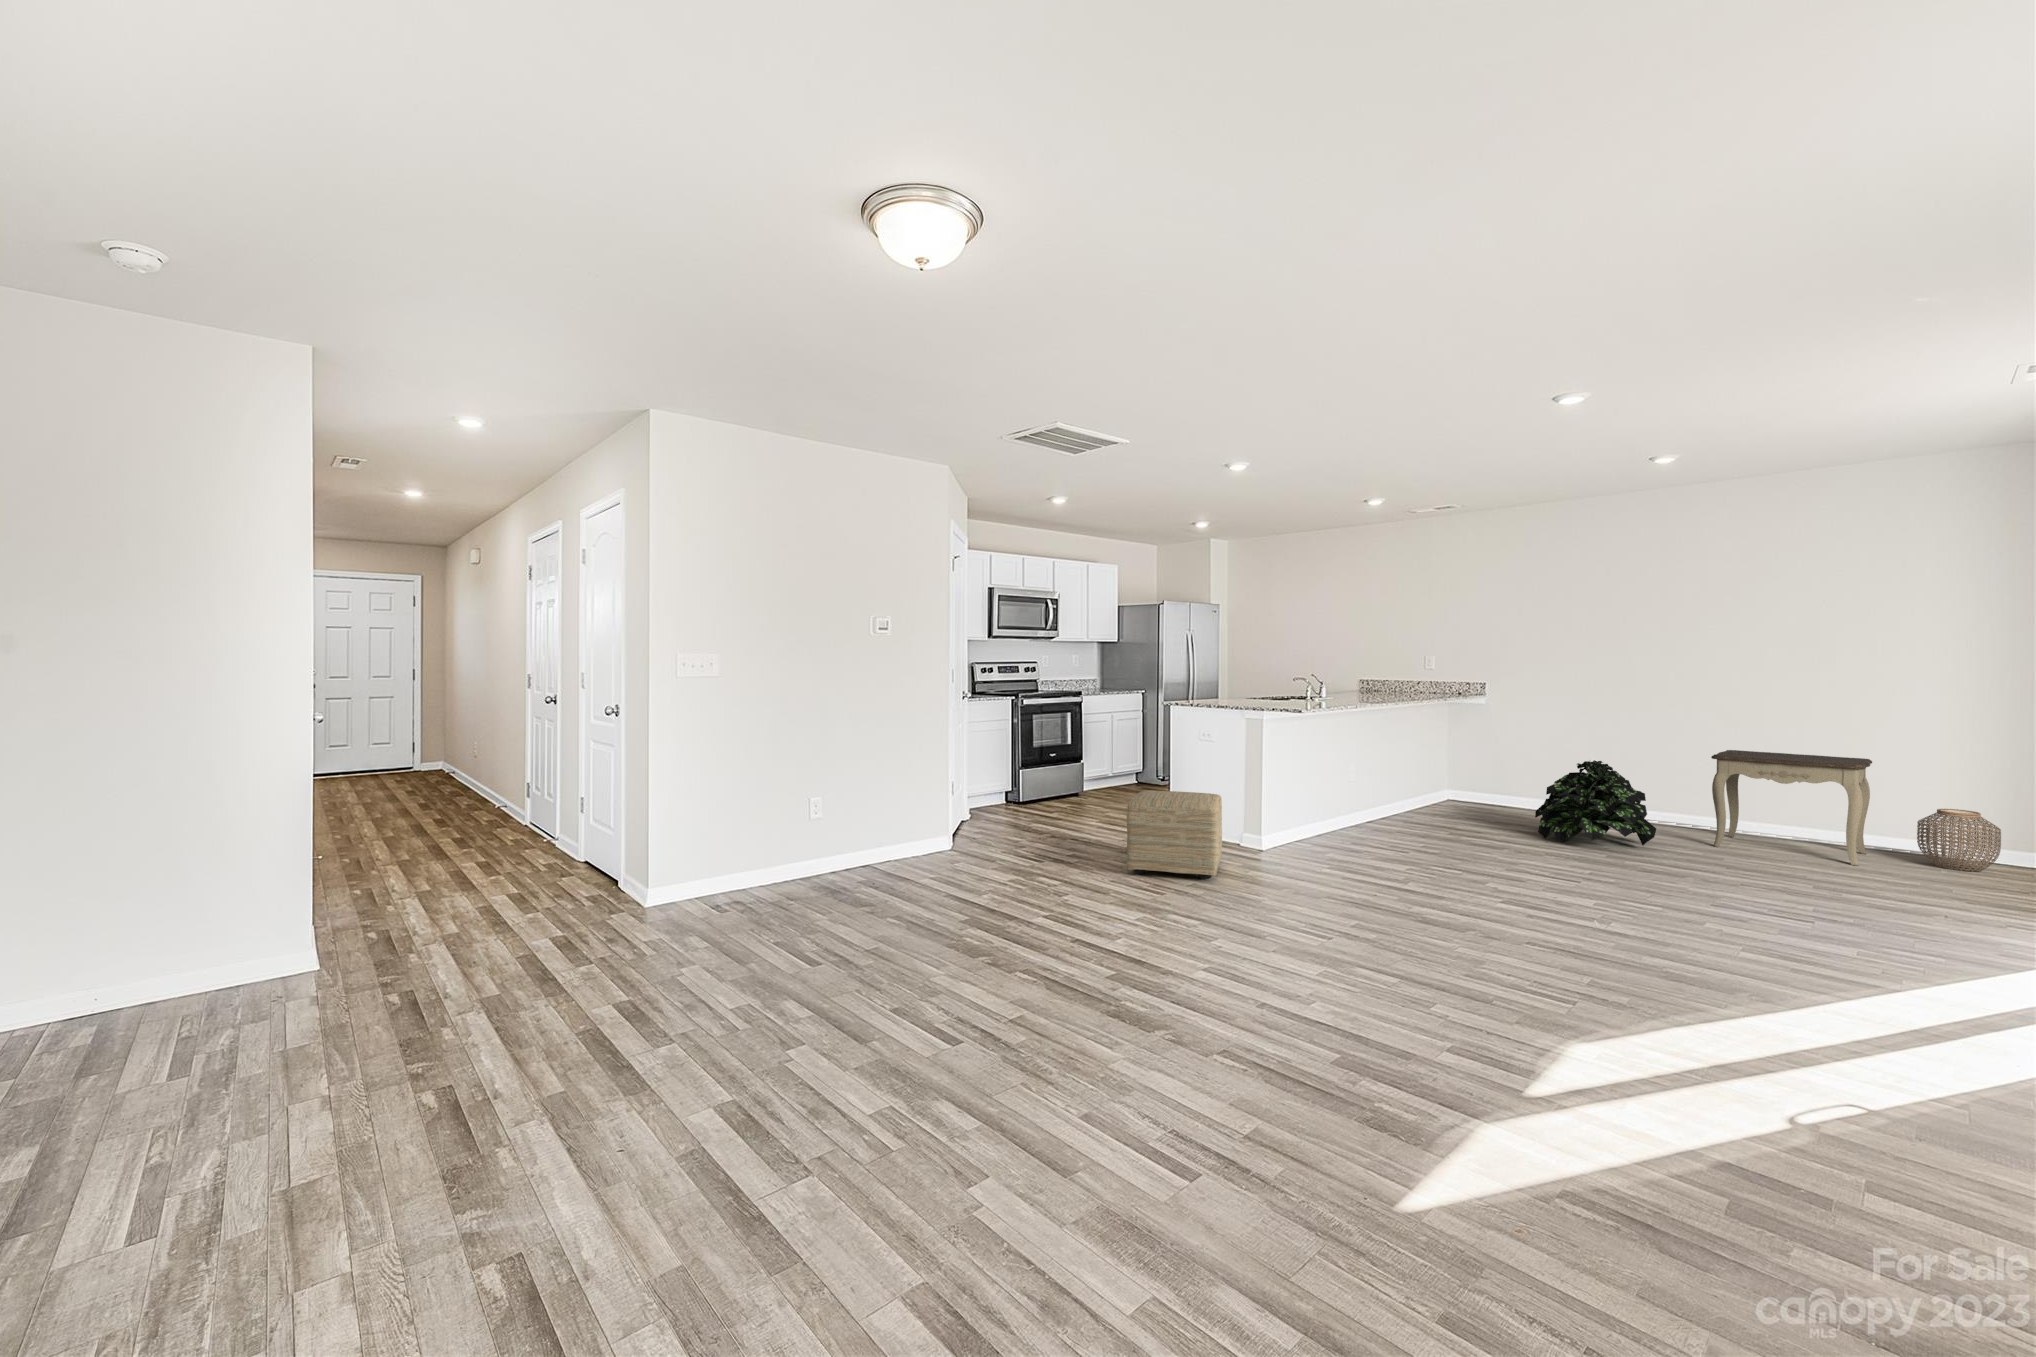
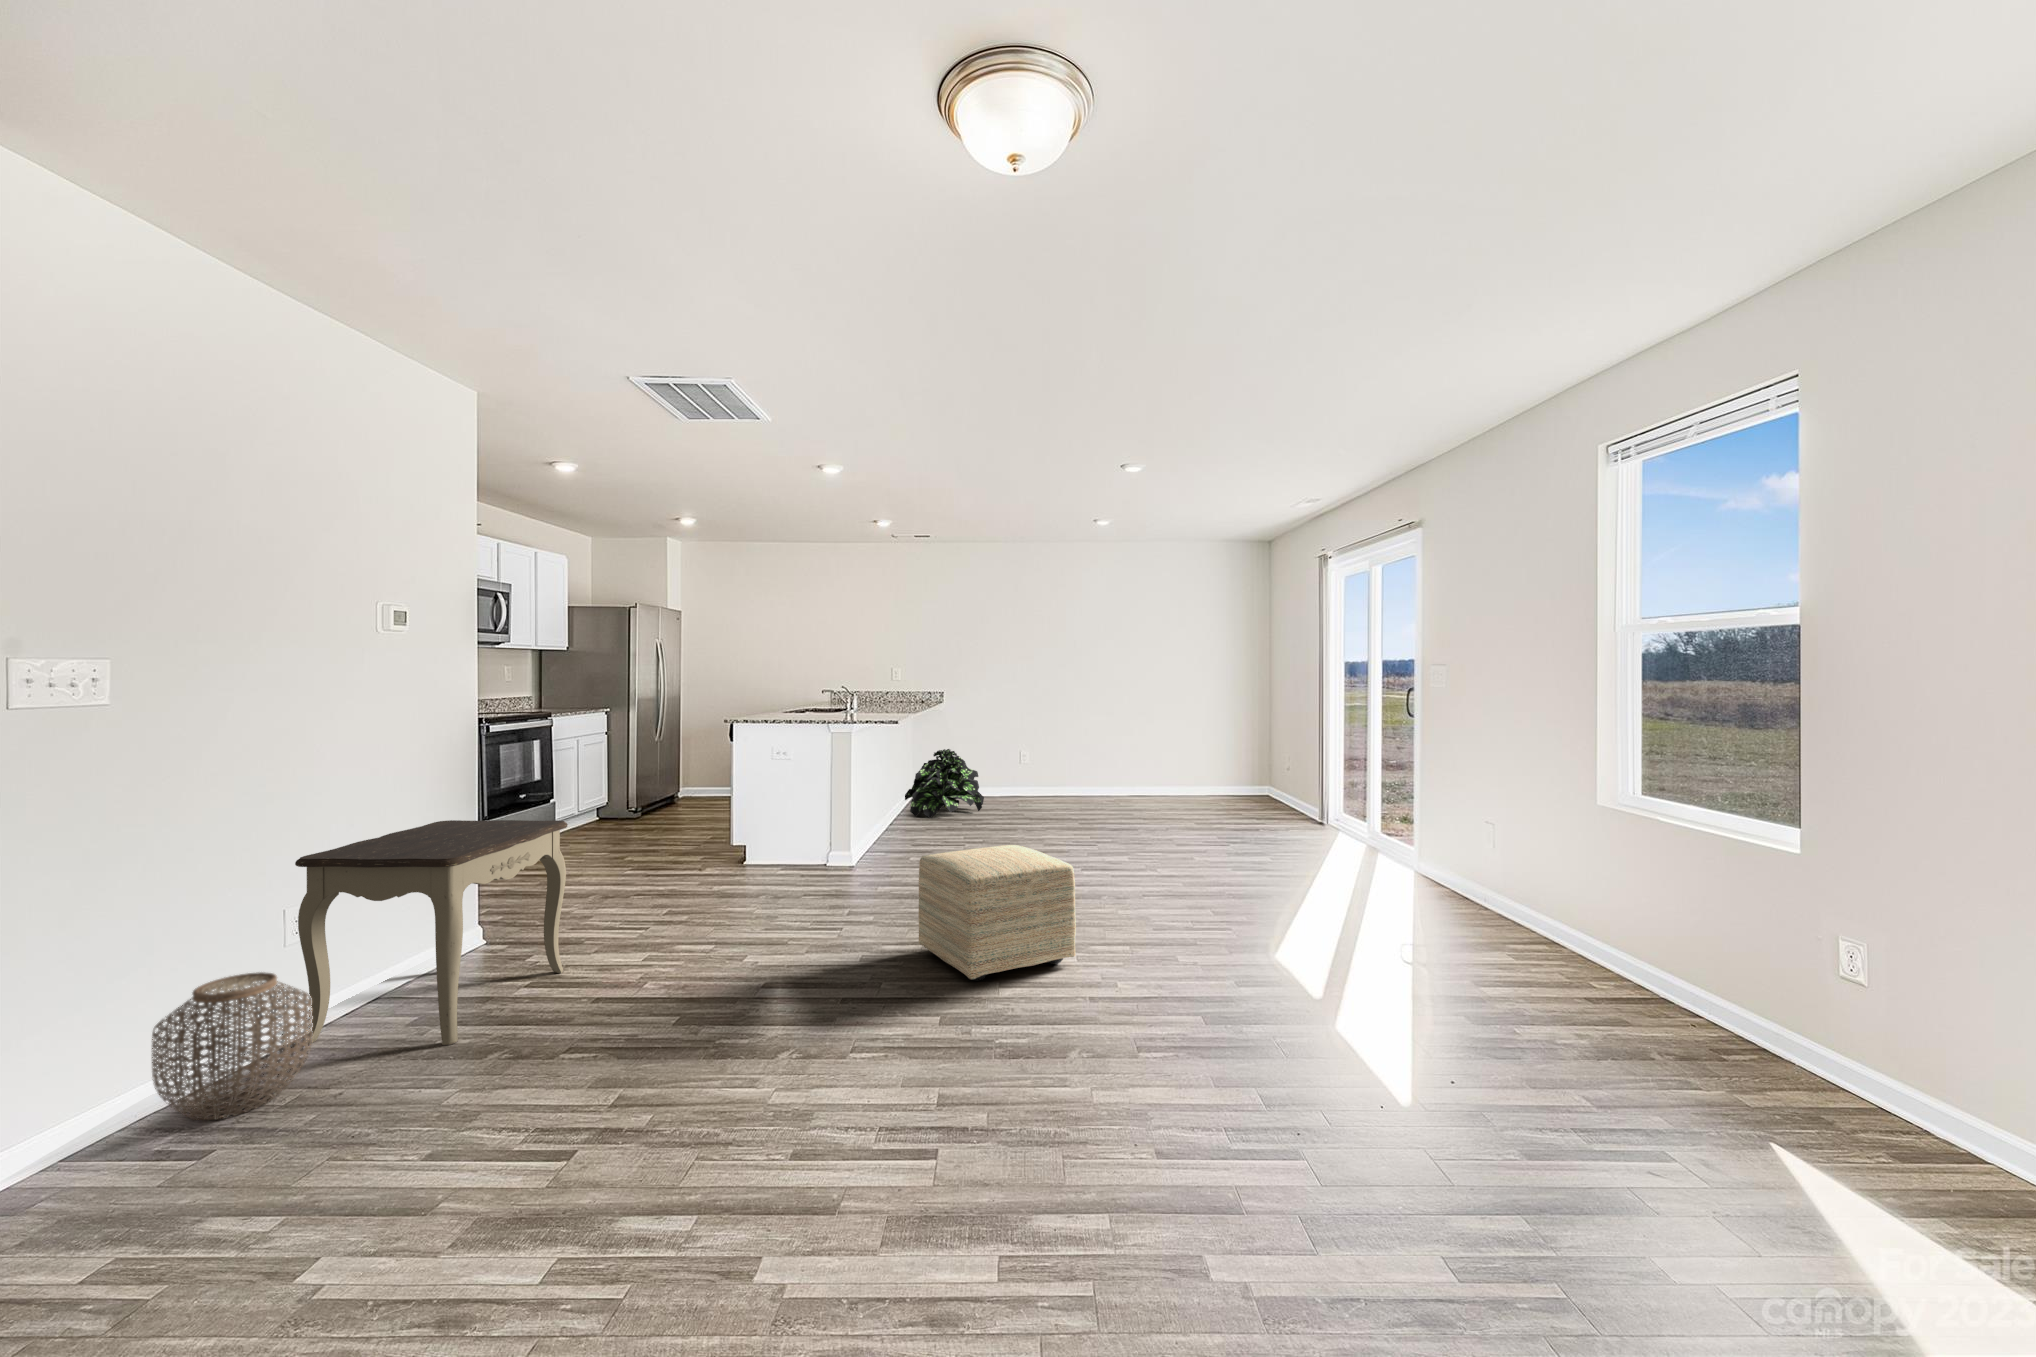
side table: present [1711,750,1872,866] -> present [295,820,568,1045]
ottoman: present [1126,791,1222,879] -> present [918,845,1076,981]
woven basket: present [1917,809,2001,872] -> present [152,972,312,1120]

